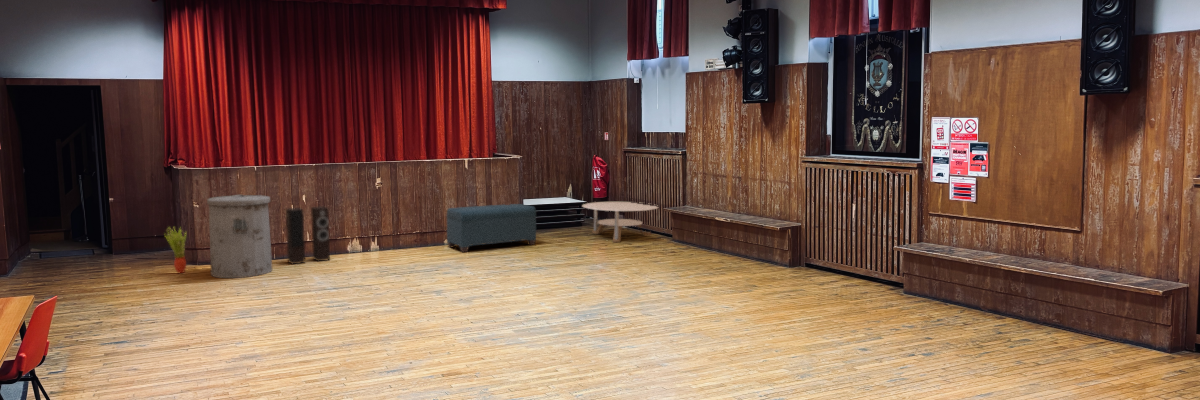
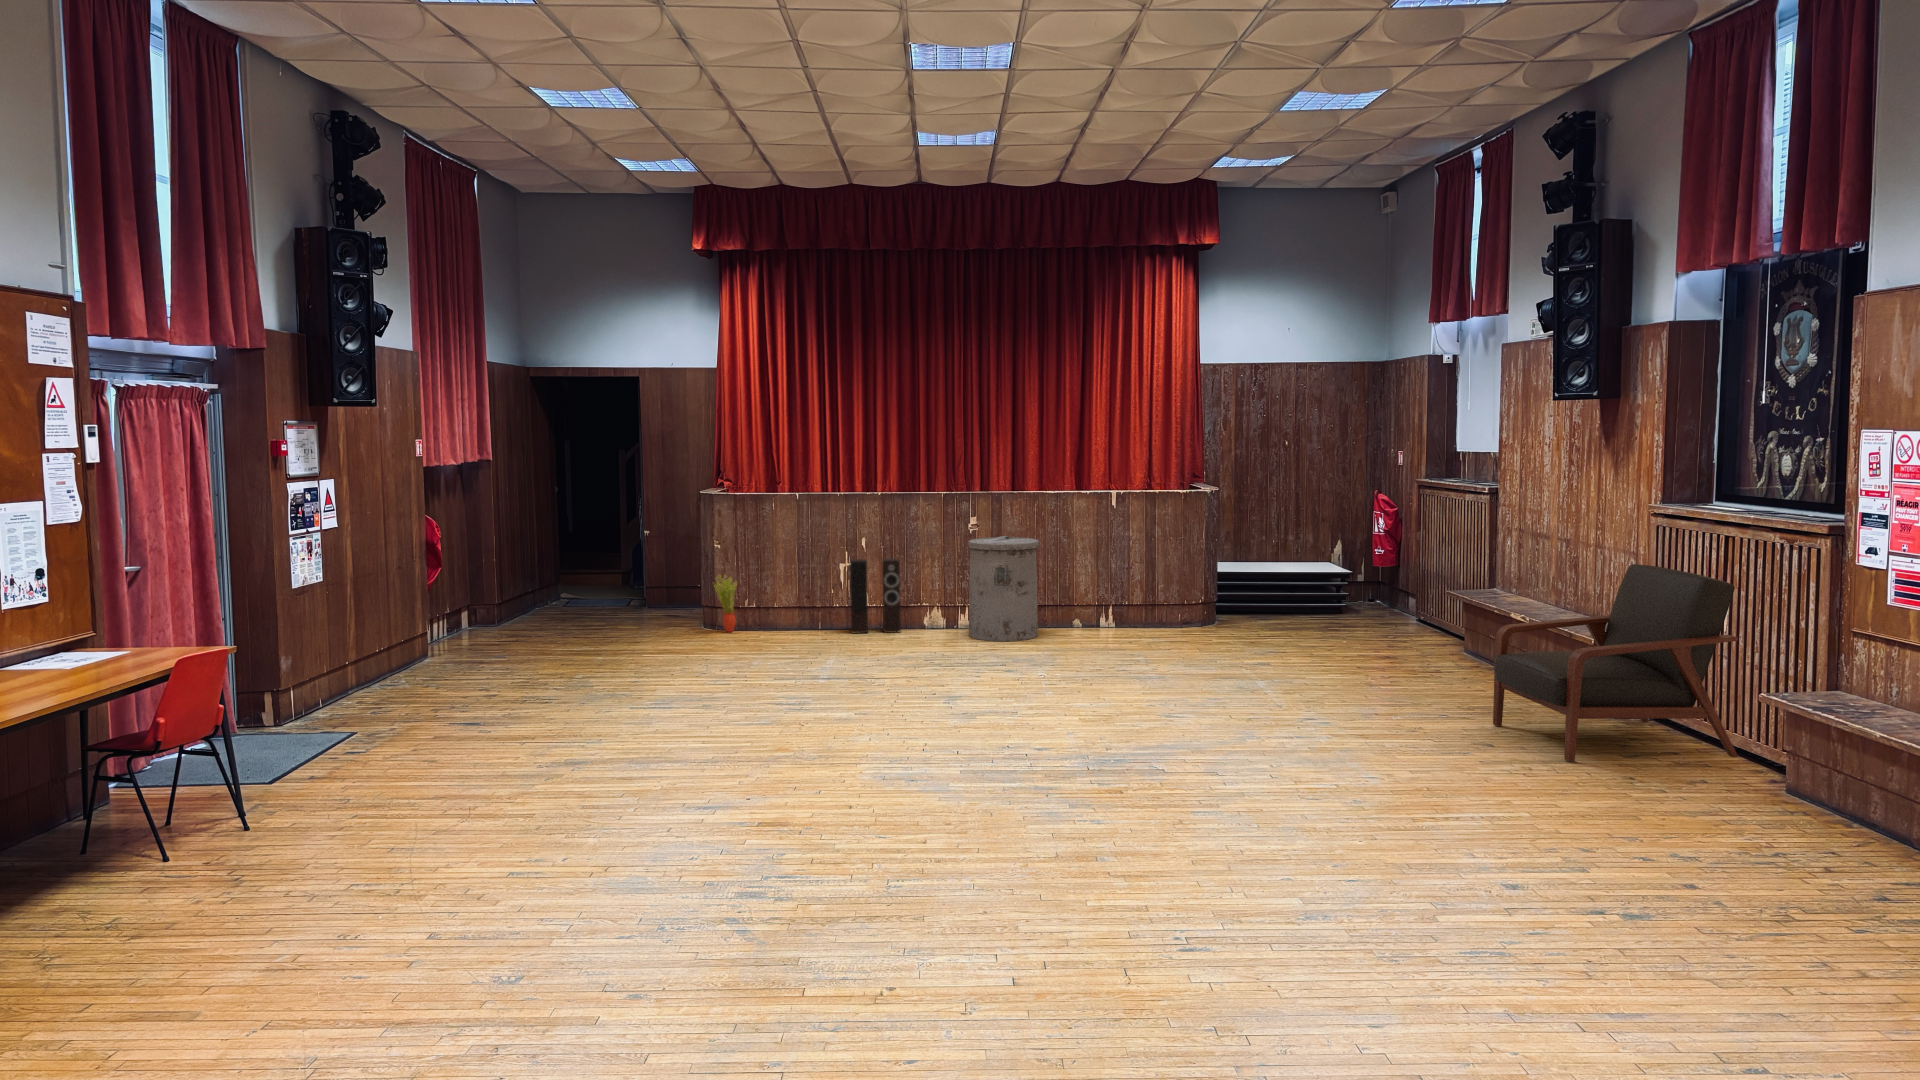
chair: none [752,187,867,291] -> present [1493,564,1738,762]
trash can: present [207,195,272,278] -> present [968,536,1039,641]
round table: present [582,202,658,242] -> none [1304,574,1447,645]
bench: present [447,204,536,252] -> none [1071,569,1208,638]

